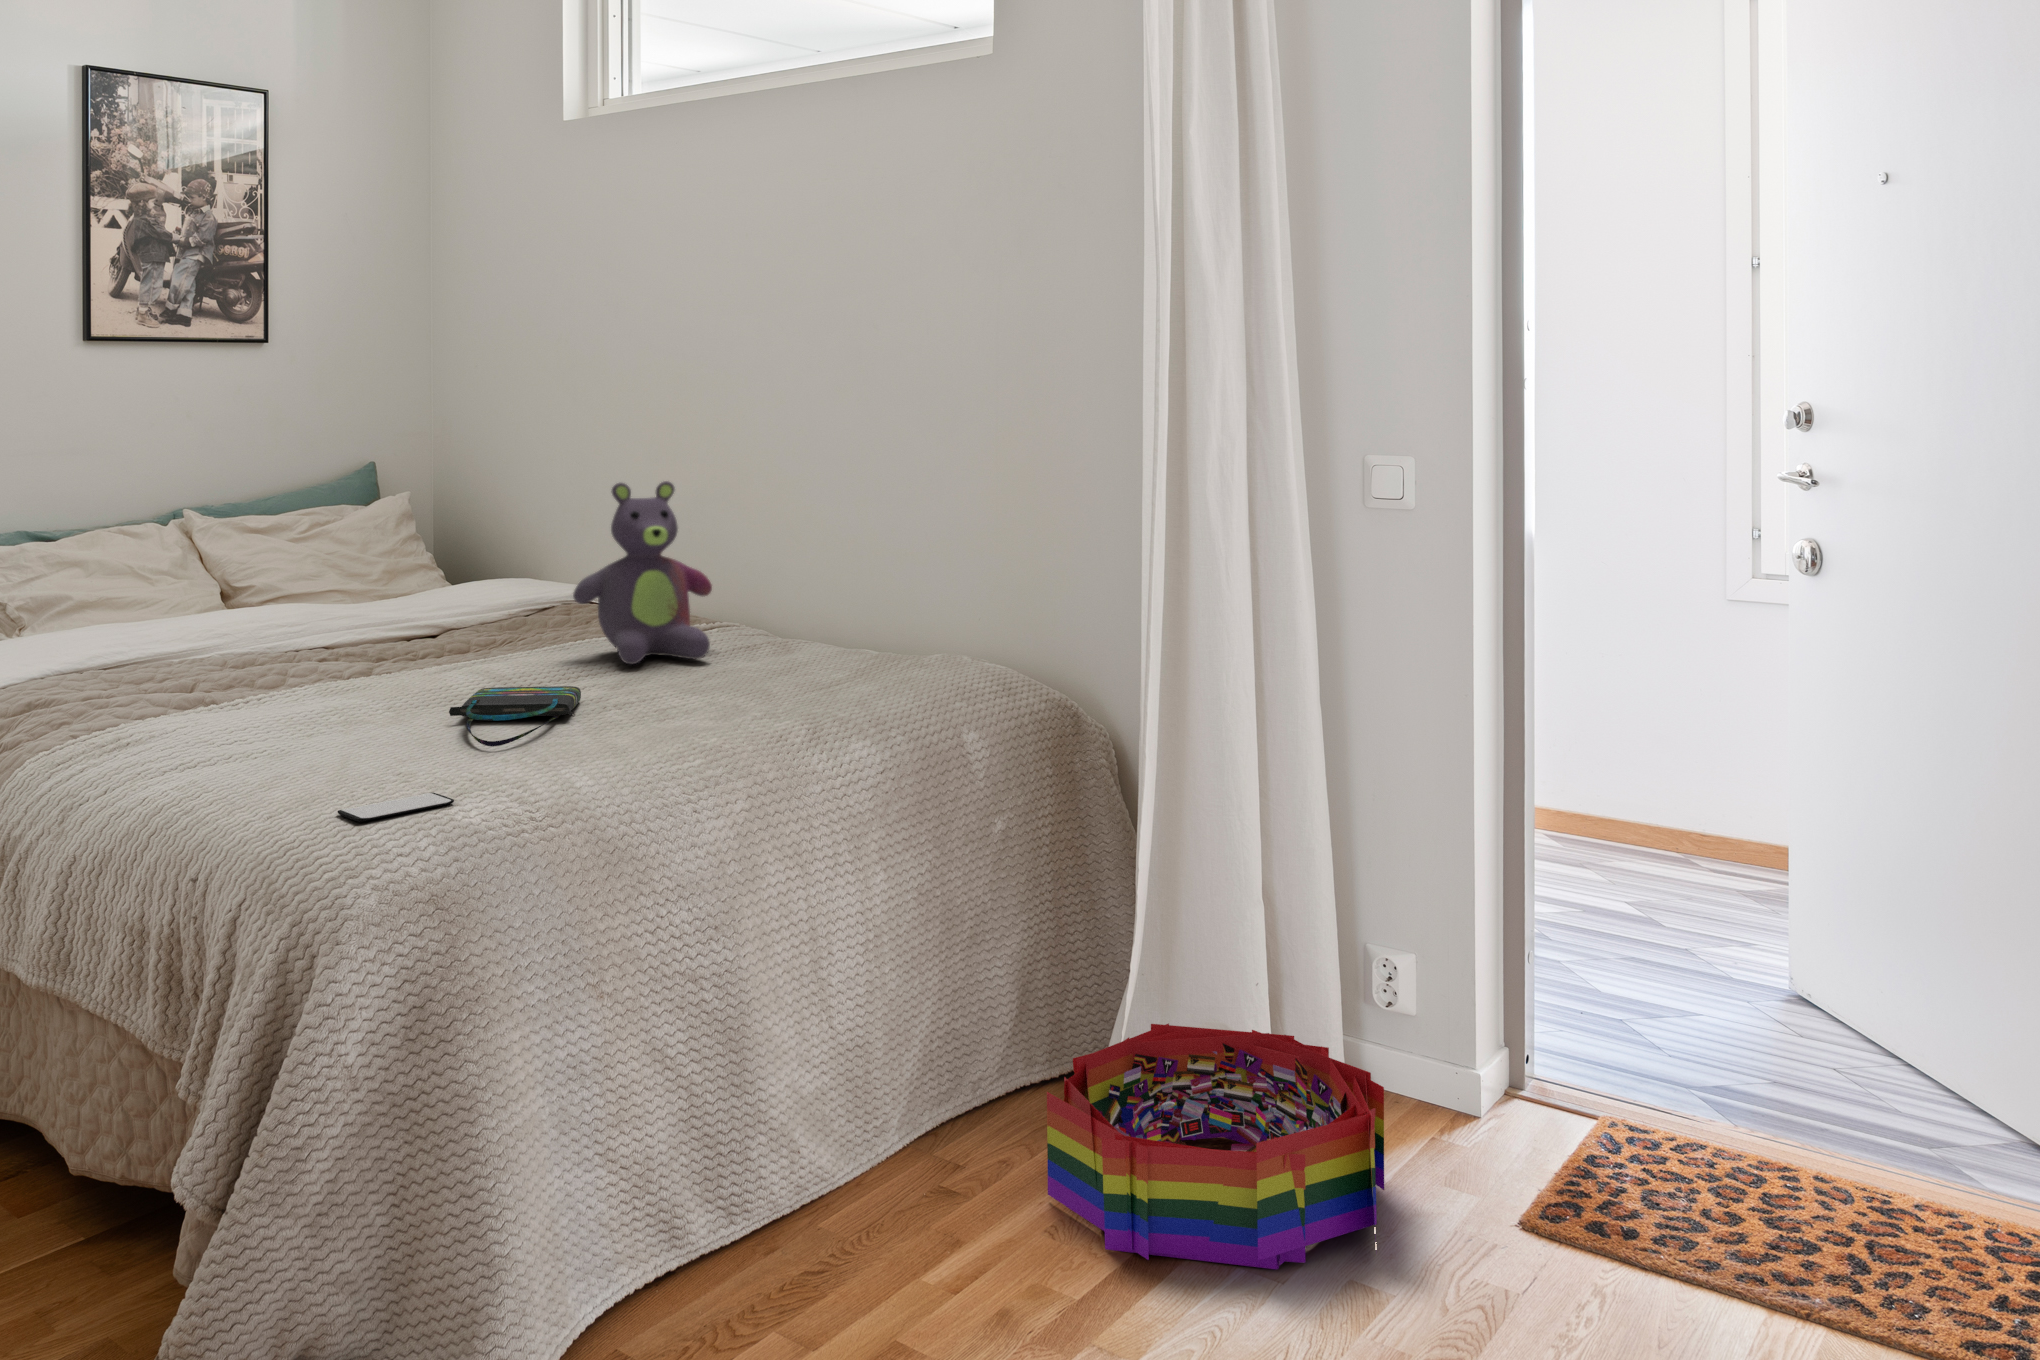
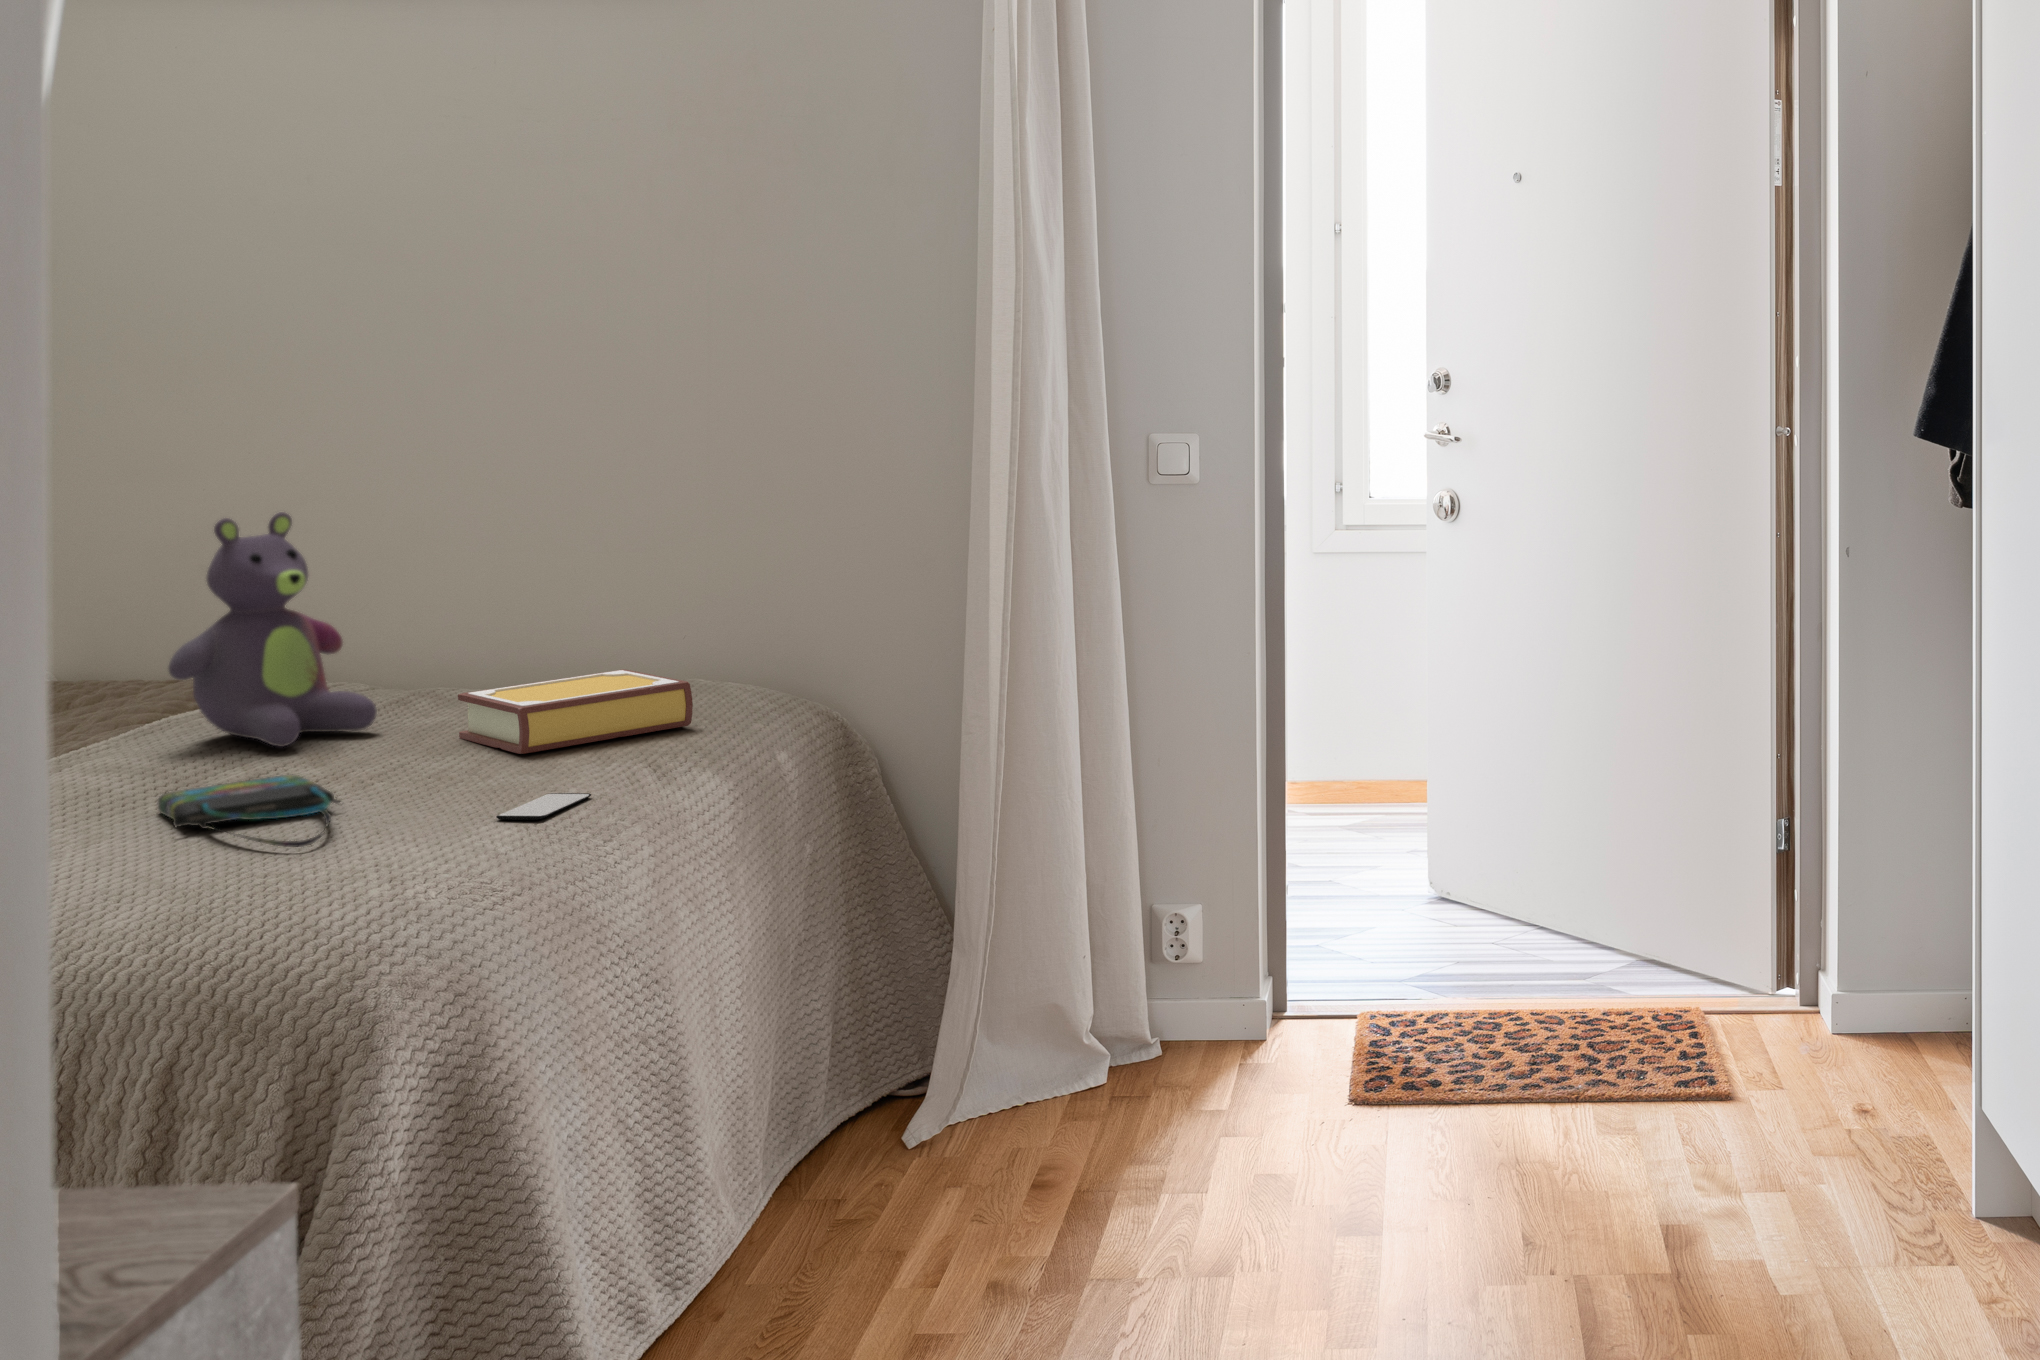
book: none [751,634,914,695] -> present [458,669,693,754]
smartphone: present [338,793,454,822] -> present [496,793,591,820]
storage bin: present [1047,1024,1384,1269] -> none [949,998,1269,1212]

